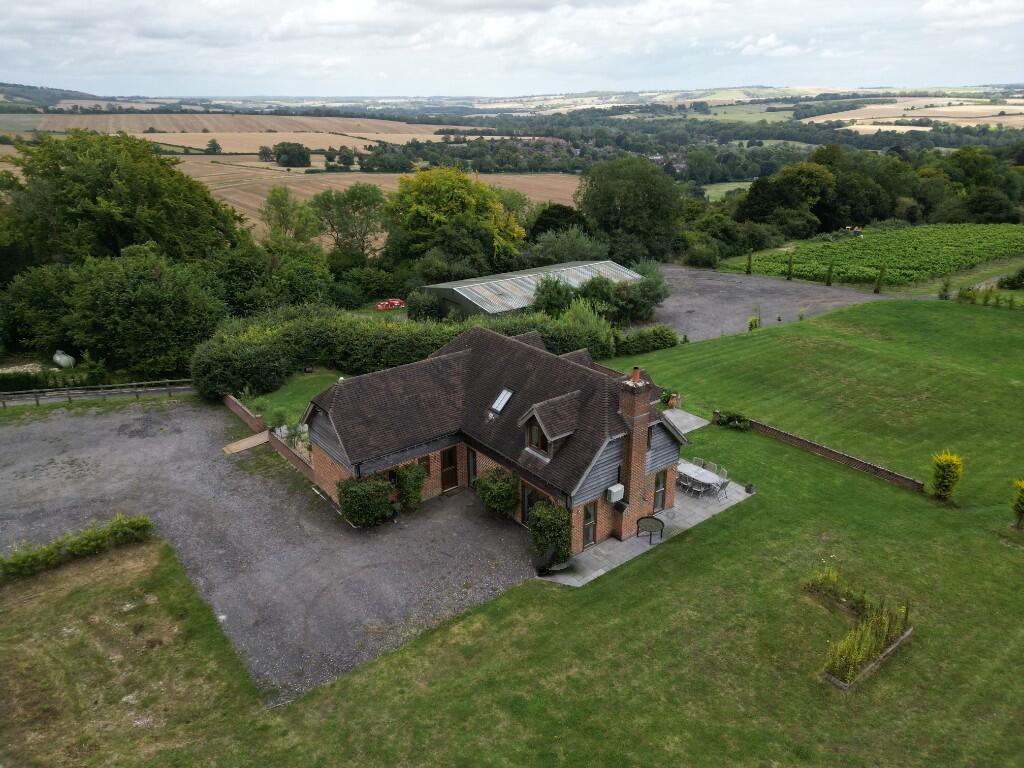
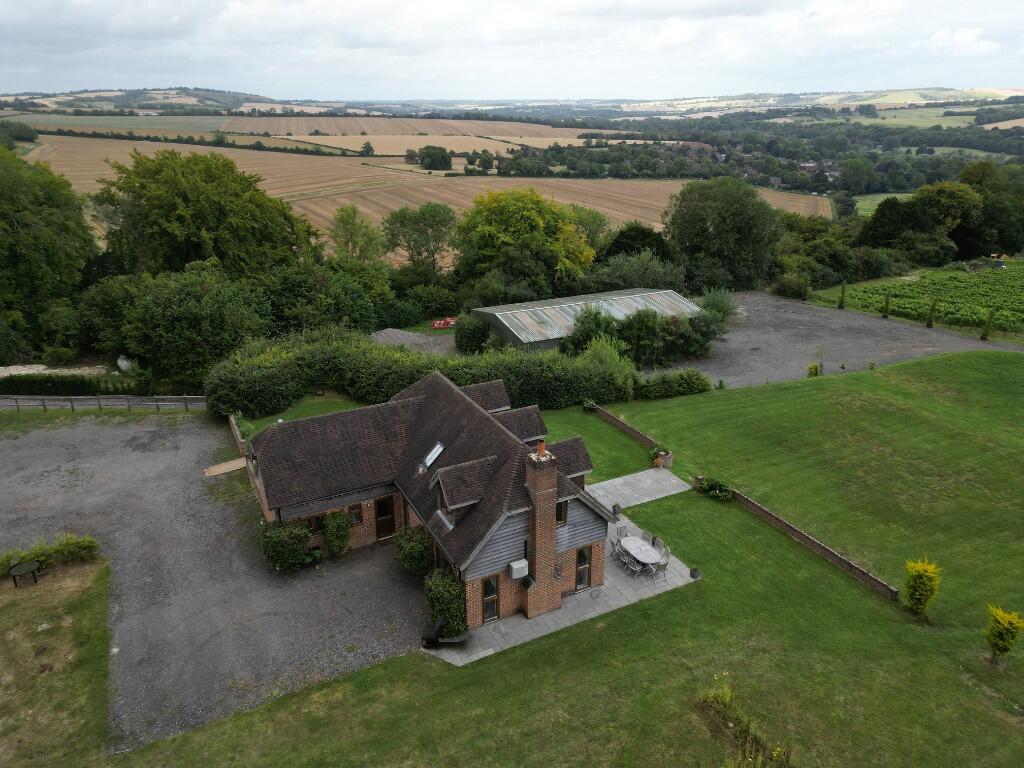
round table: present [636,516,665,545] -> present [8,560,41,587]

